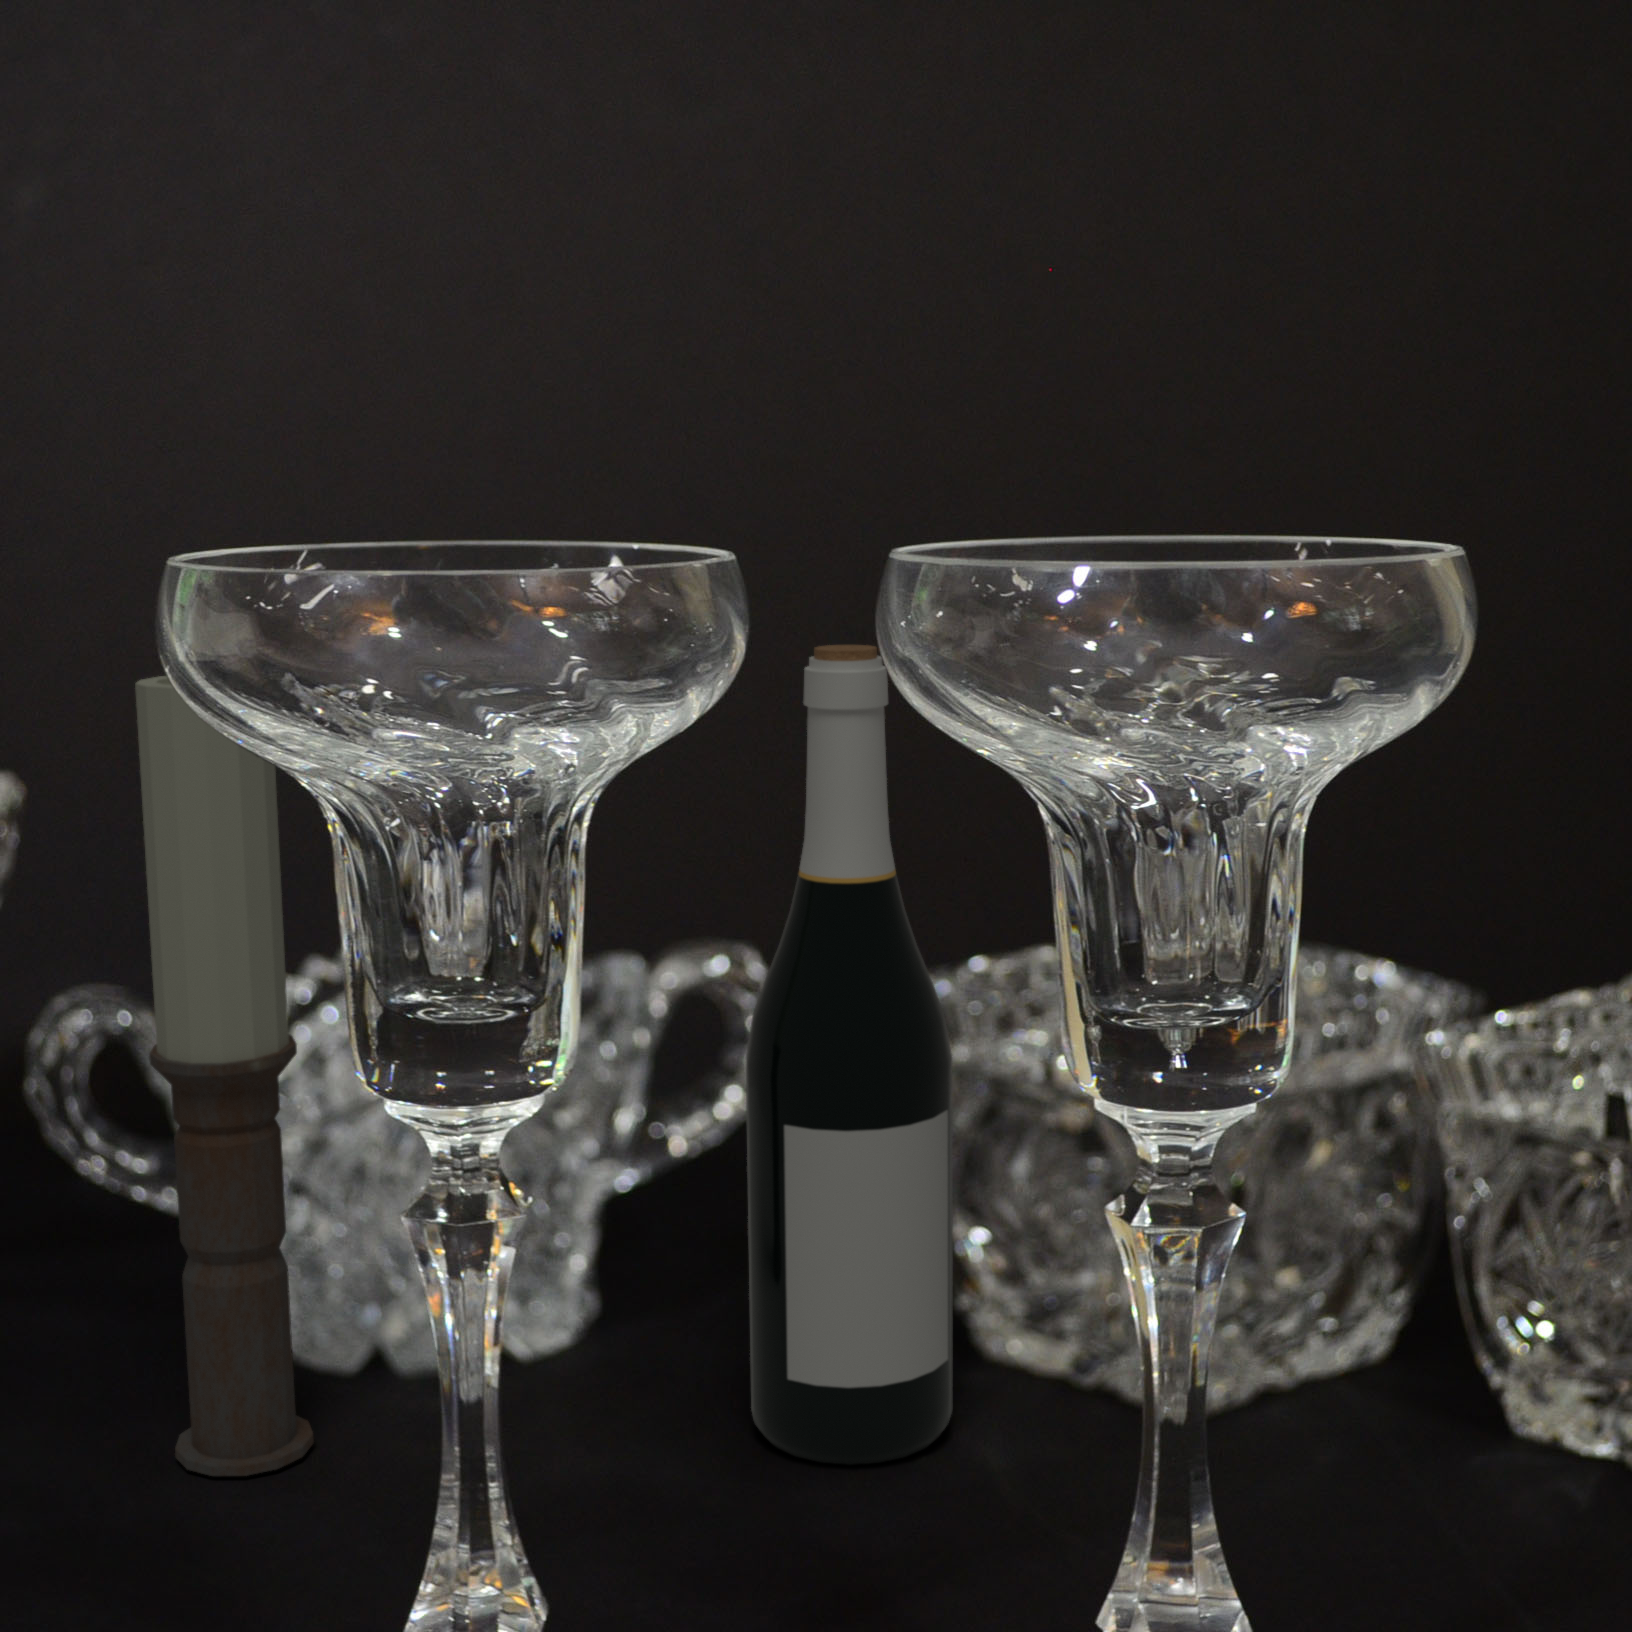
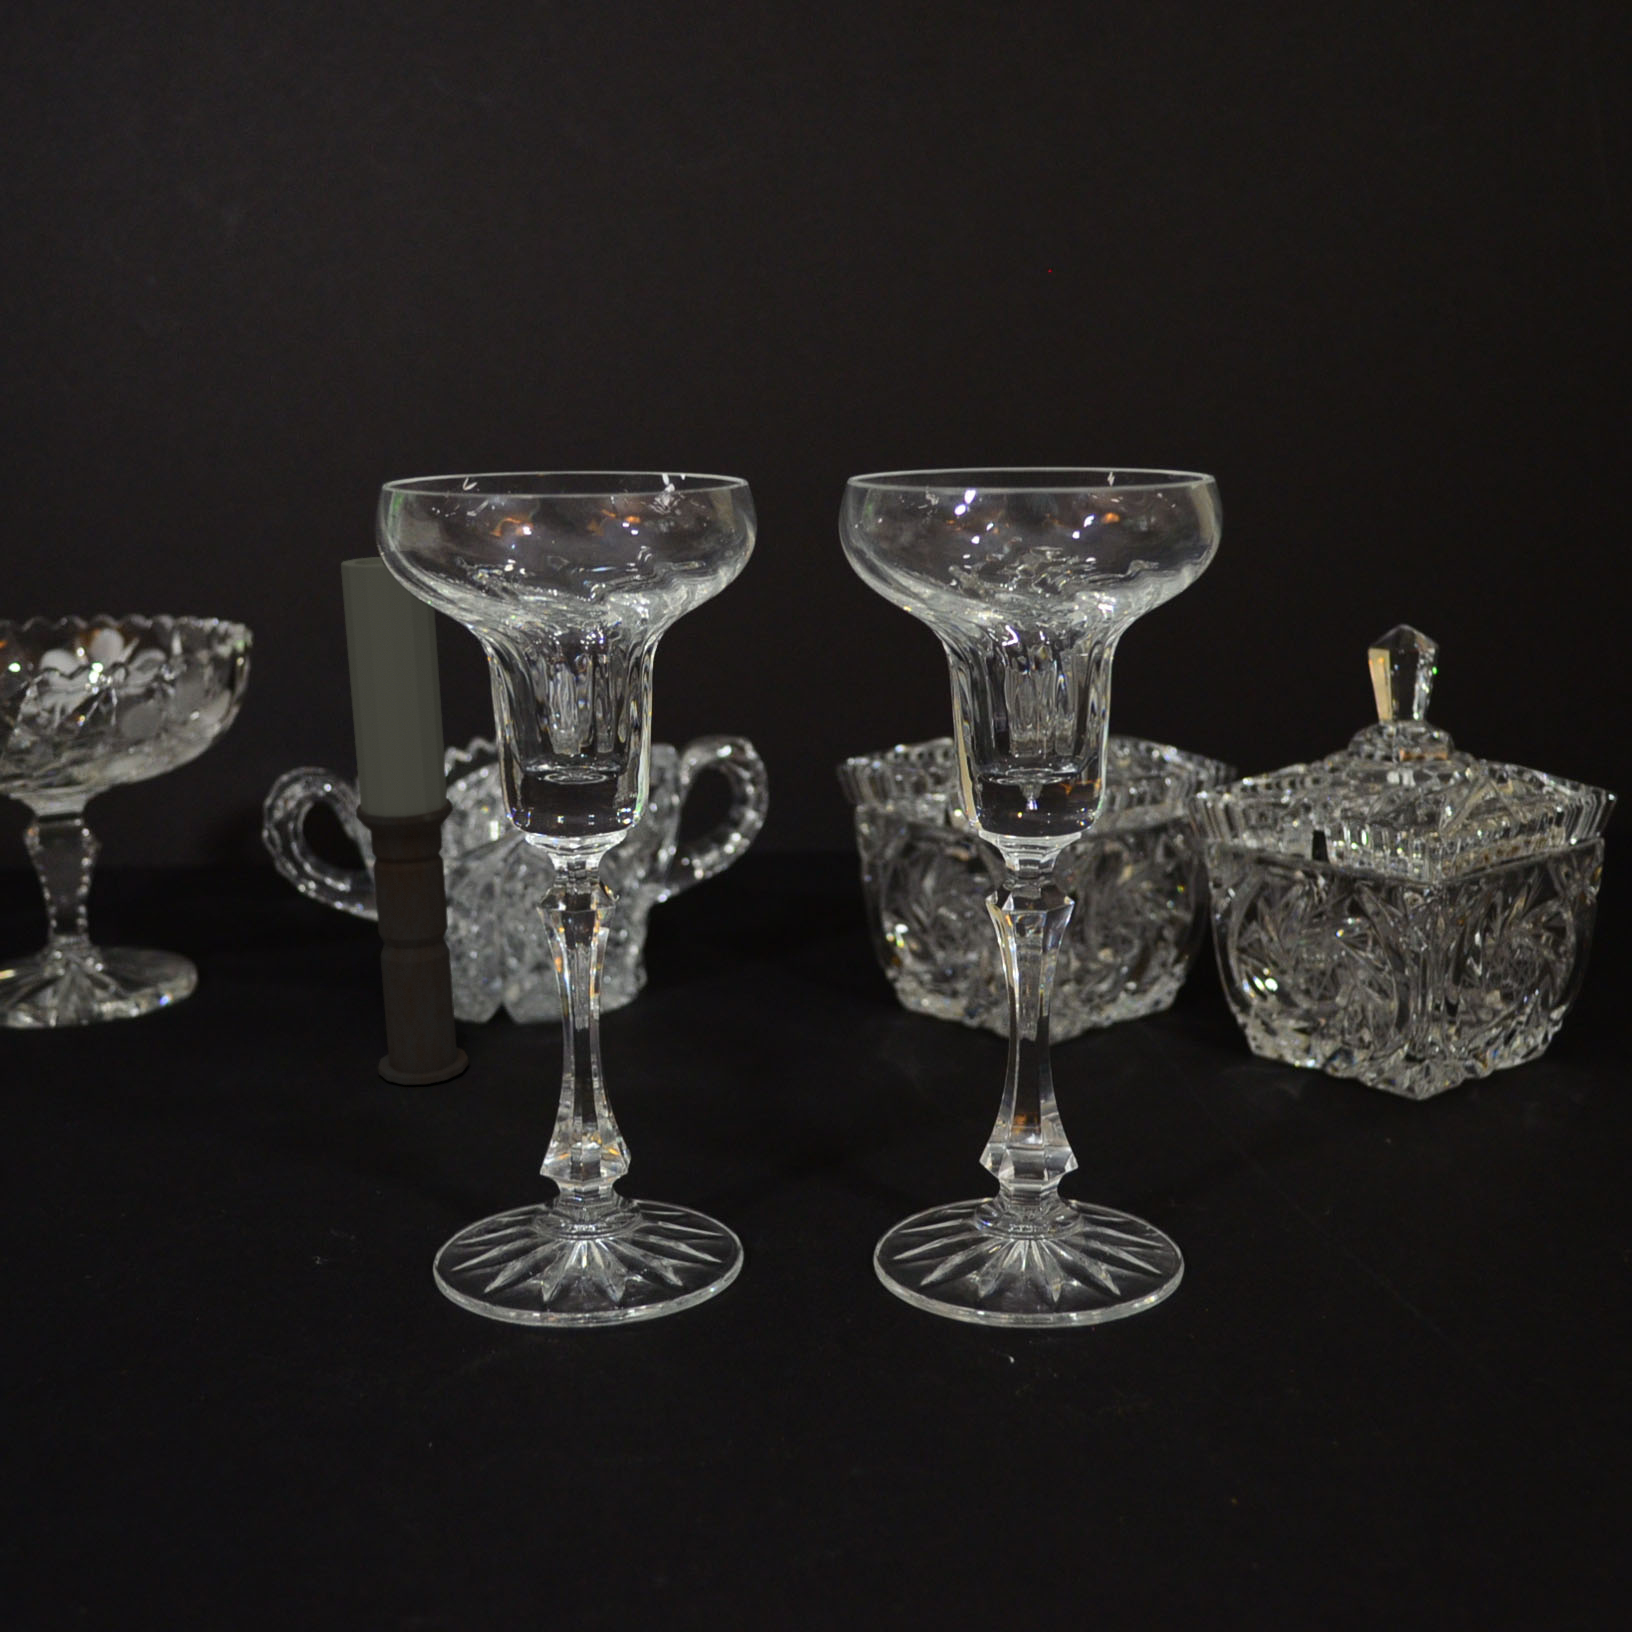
wine bottle: present [746,645,953,1465] -> none [749,536,885,1074]

